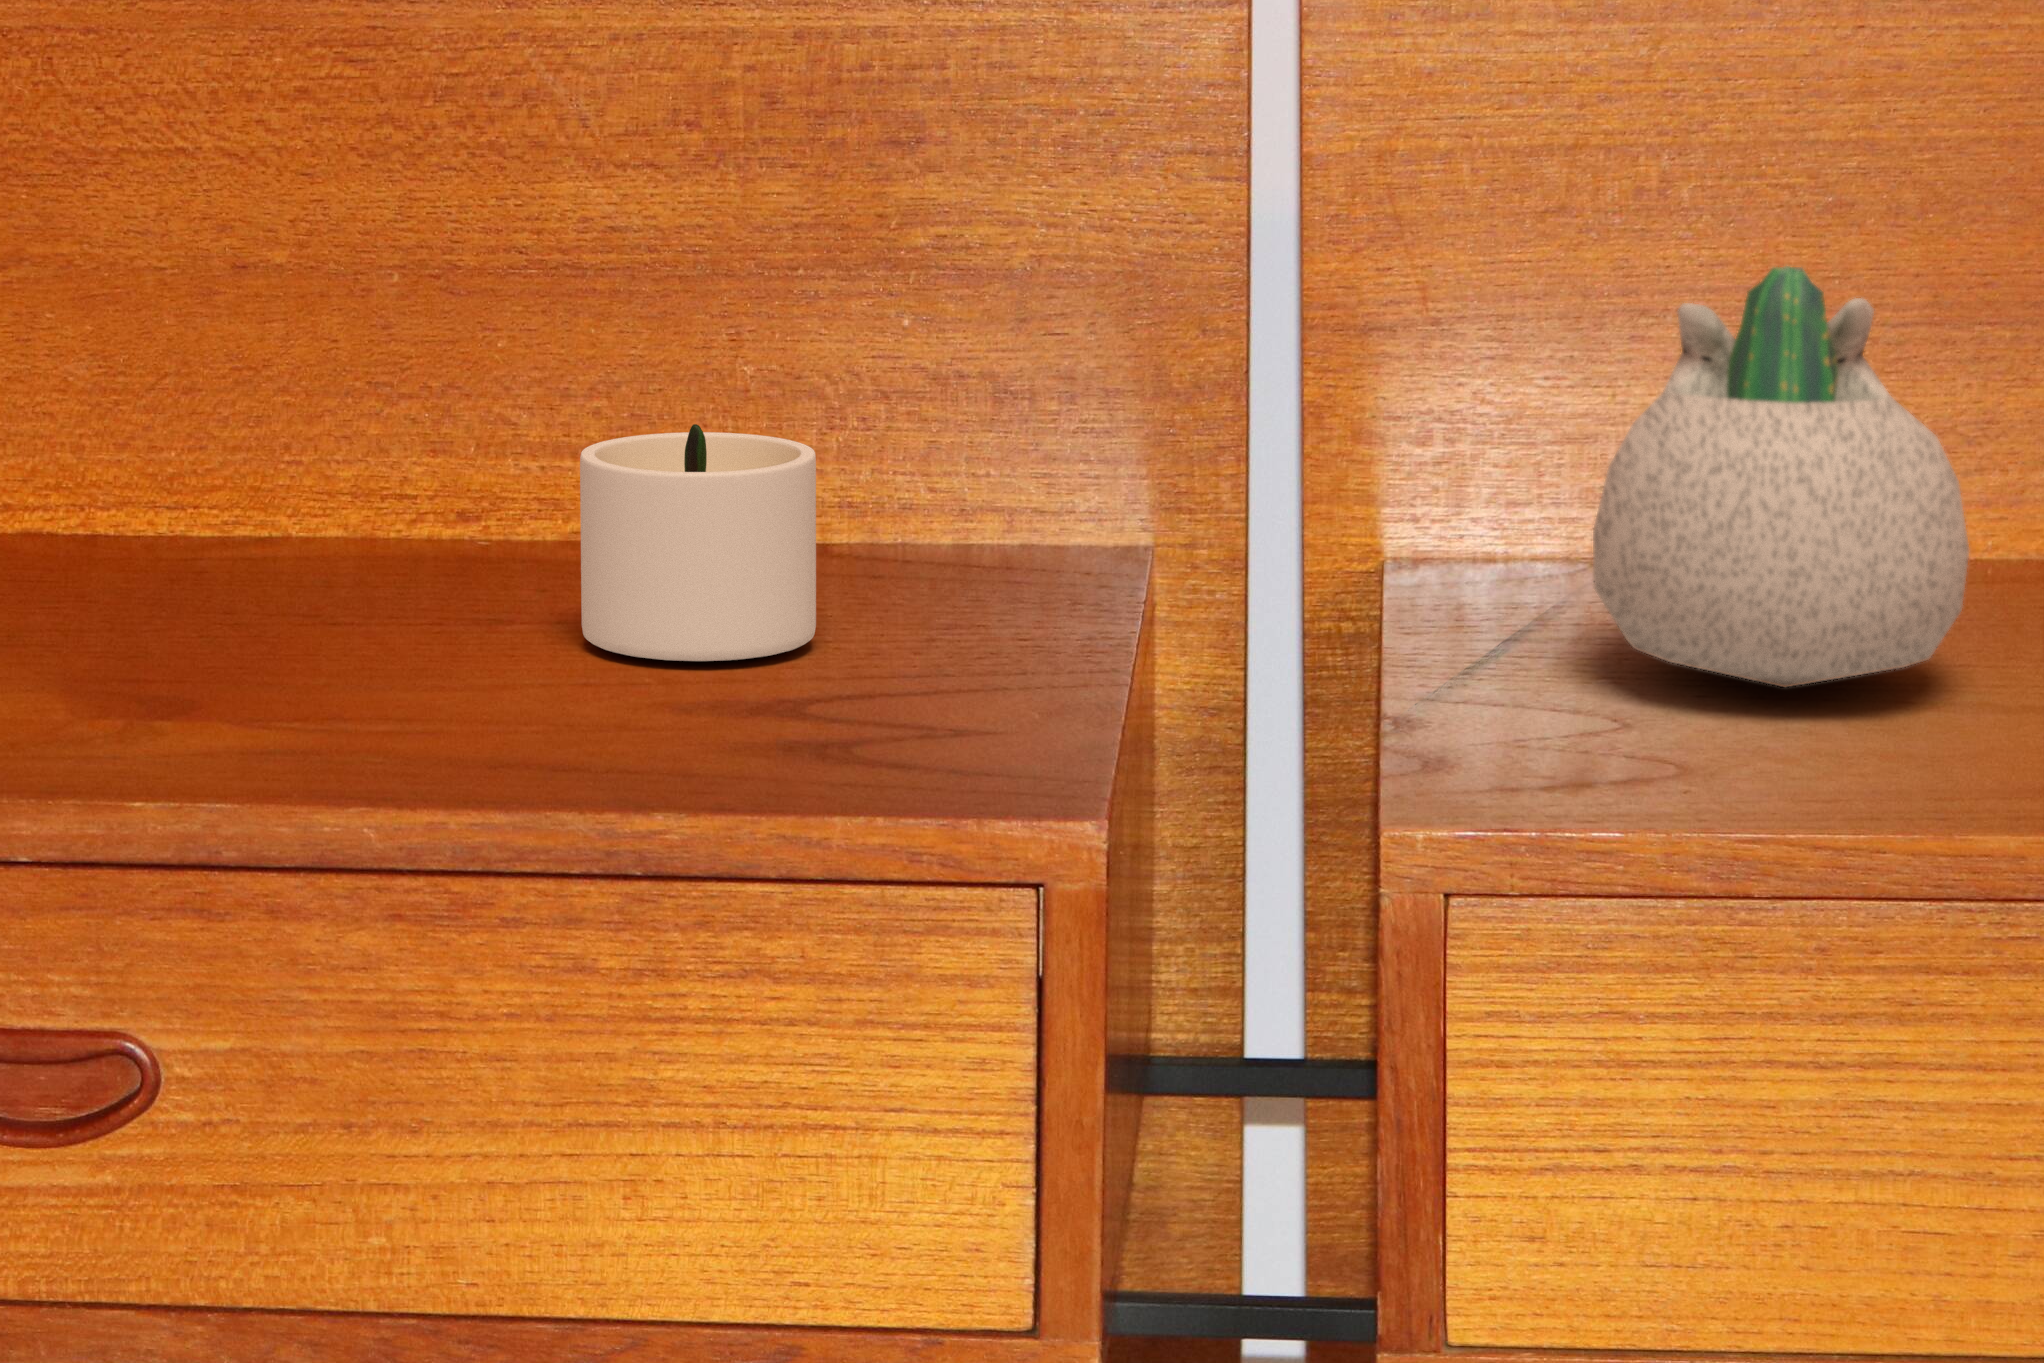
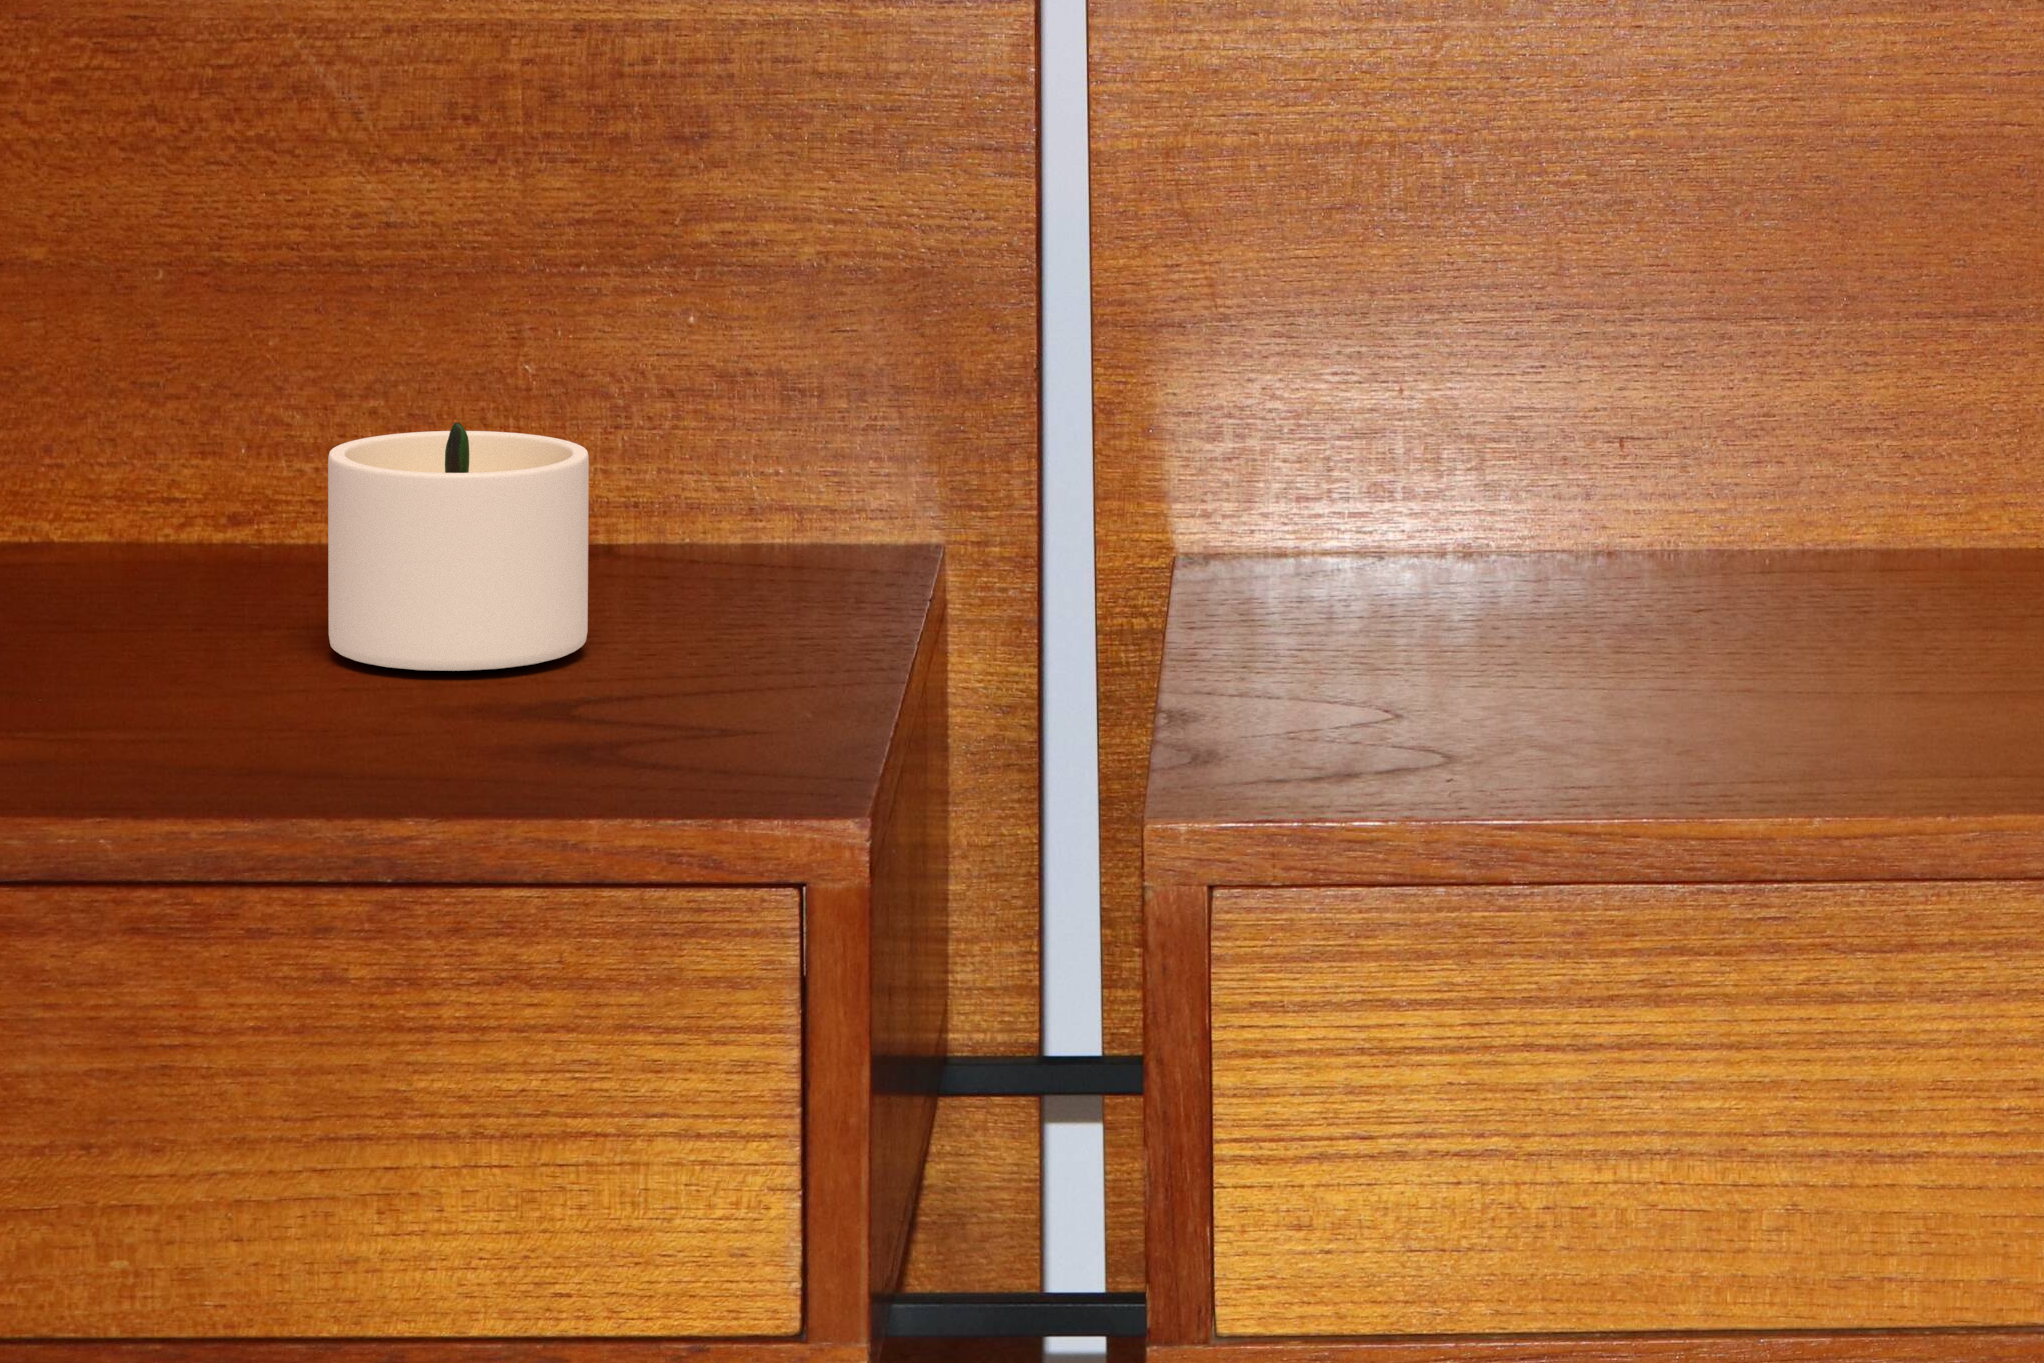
succulent planter: present [1593,266,1969,687] -> none [1371,278,1710,678]

